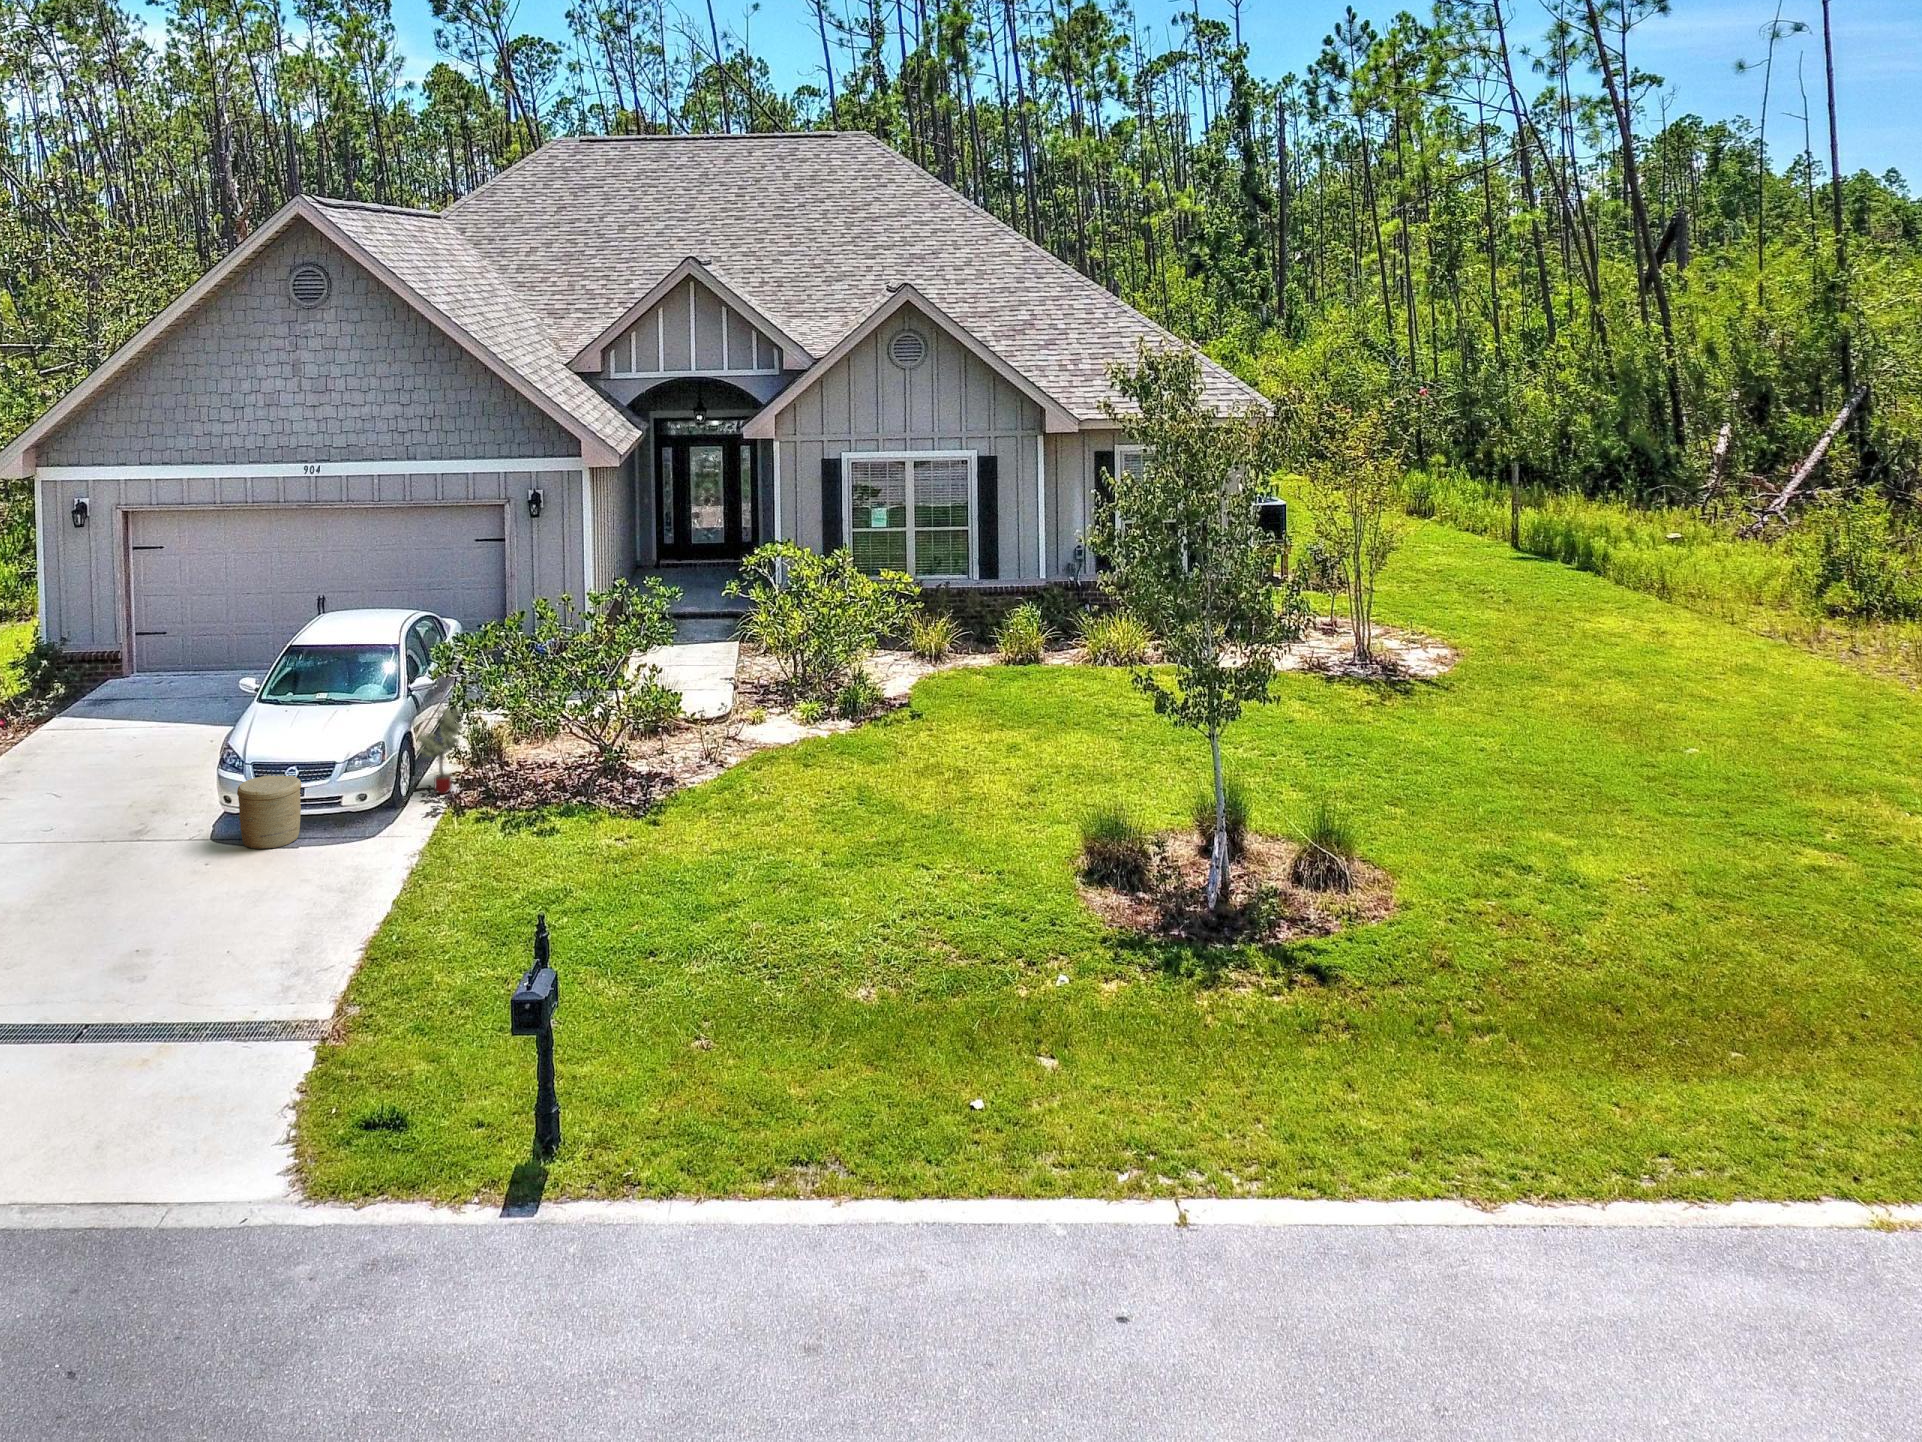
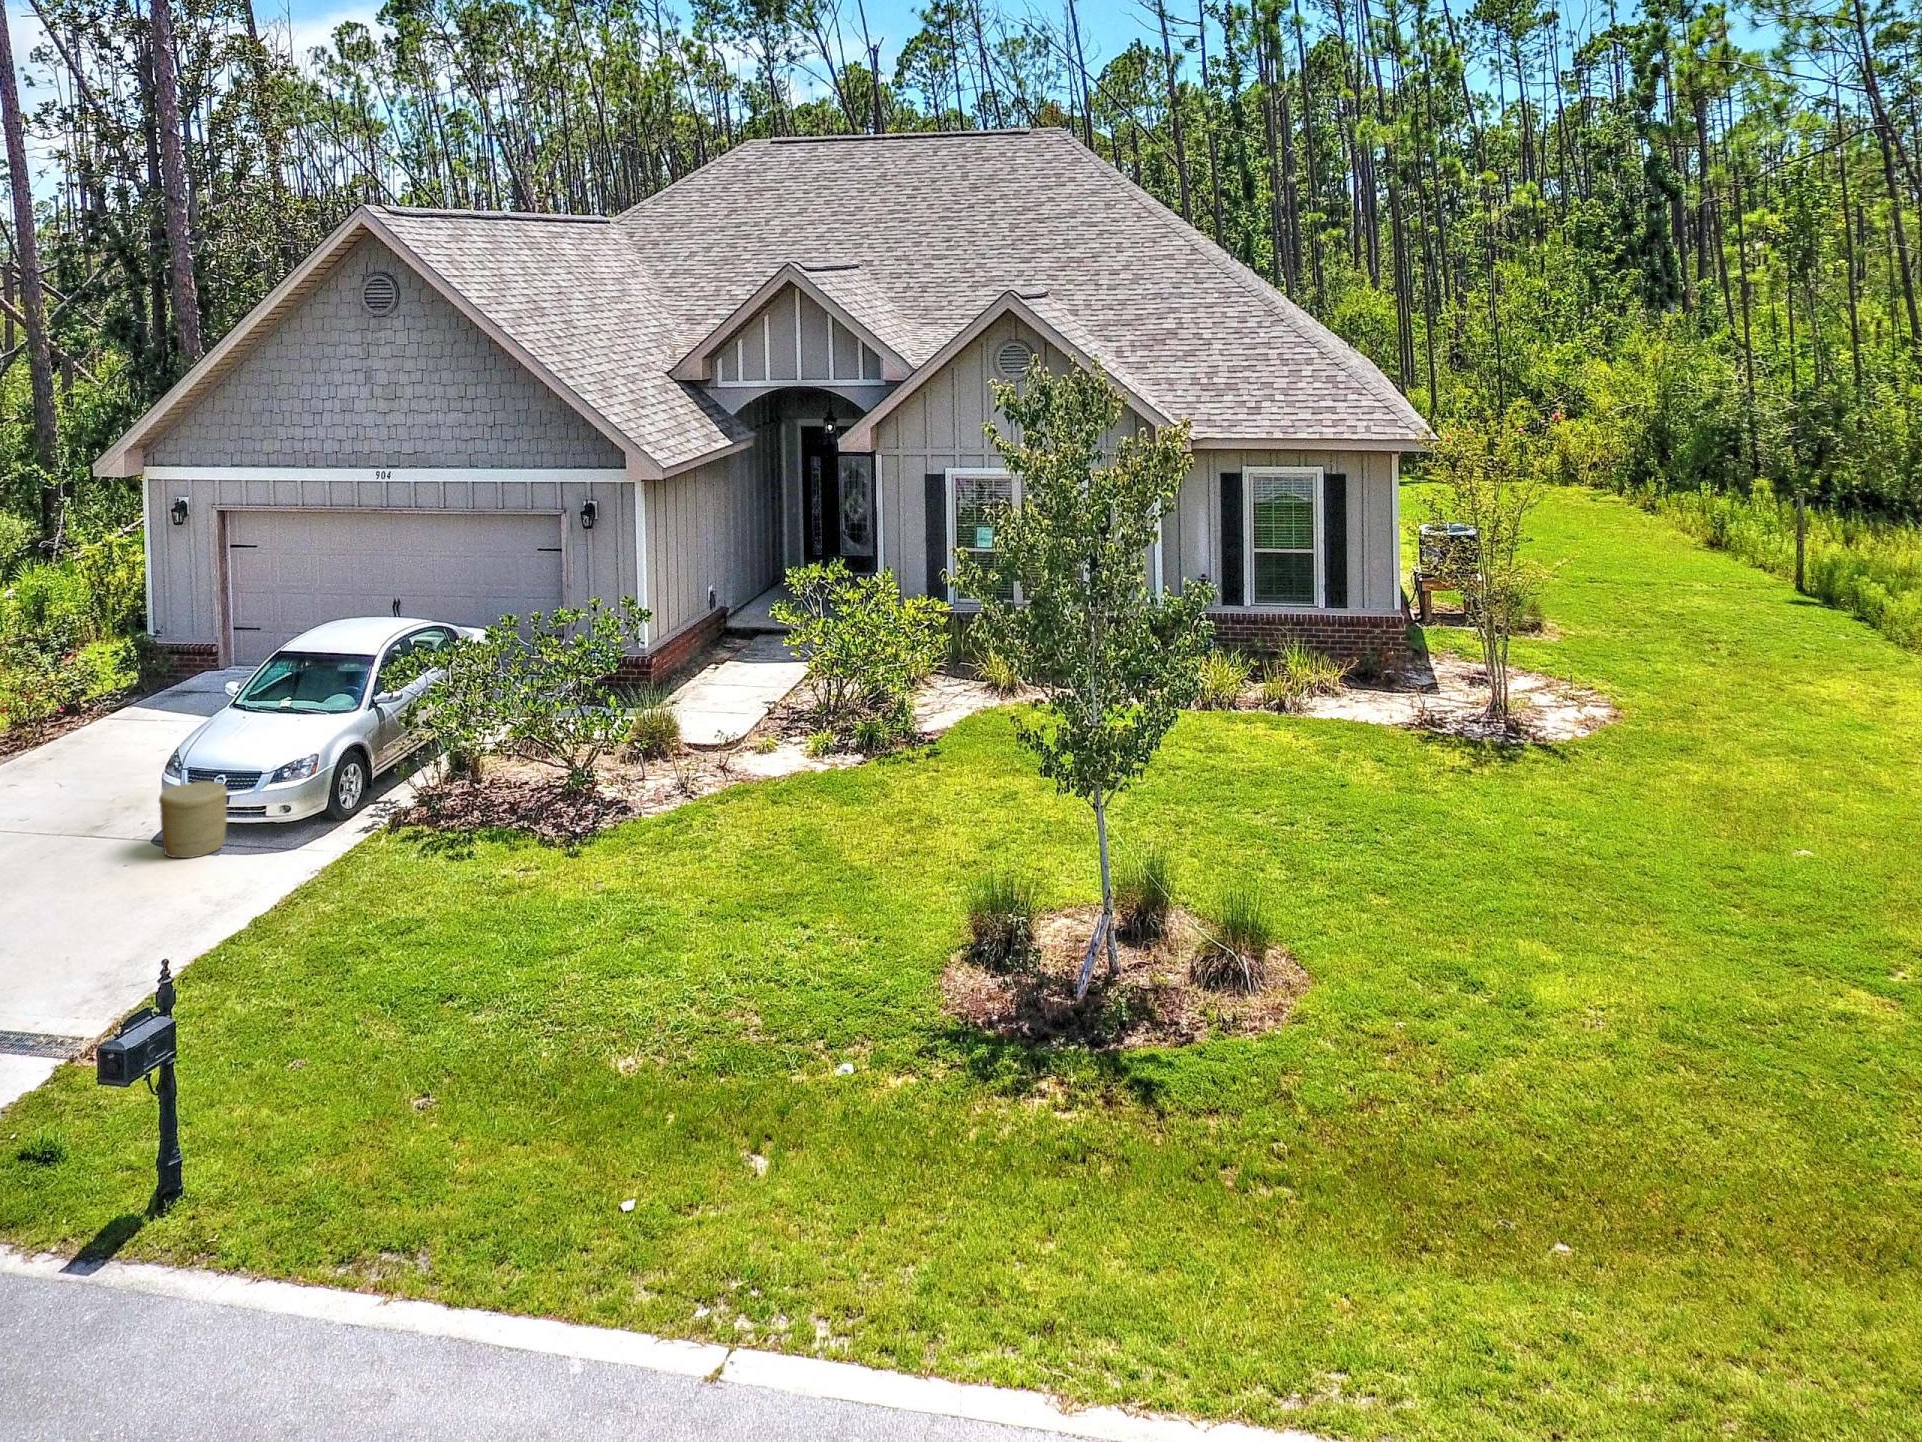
potted tree: present [415,705,463,794] -> none [365,716,426,812]

